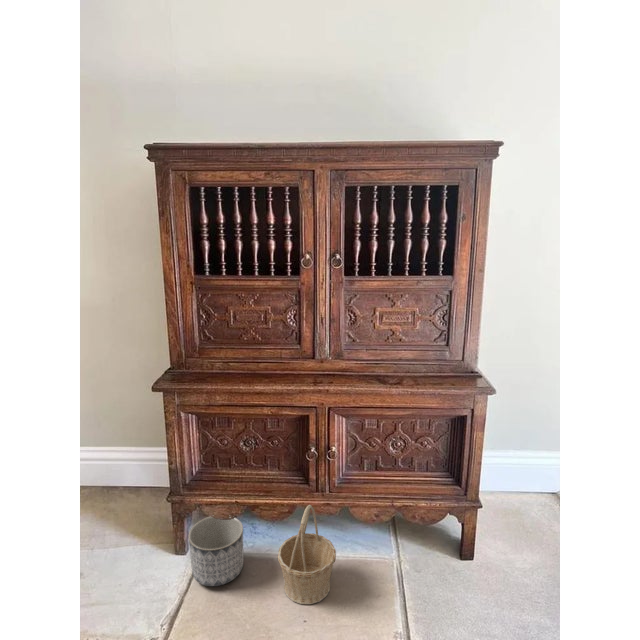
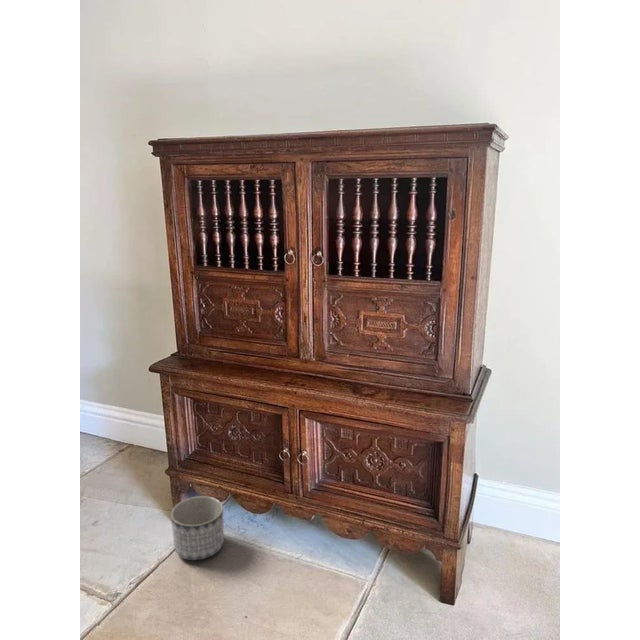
basket: present [278,505,336,604] -> none [237,504,296,600]

